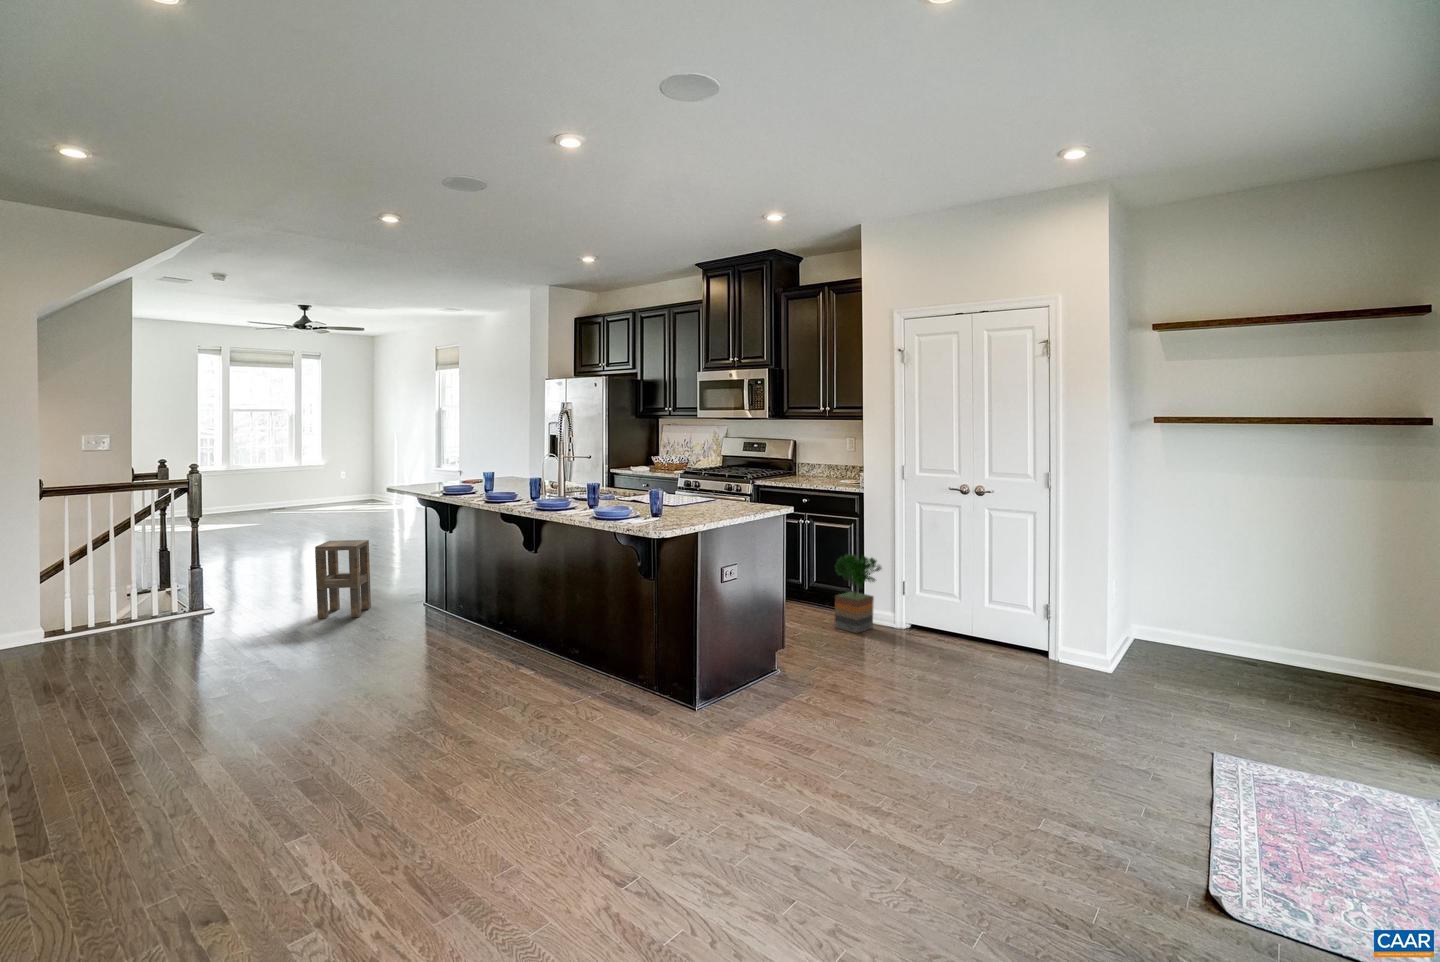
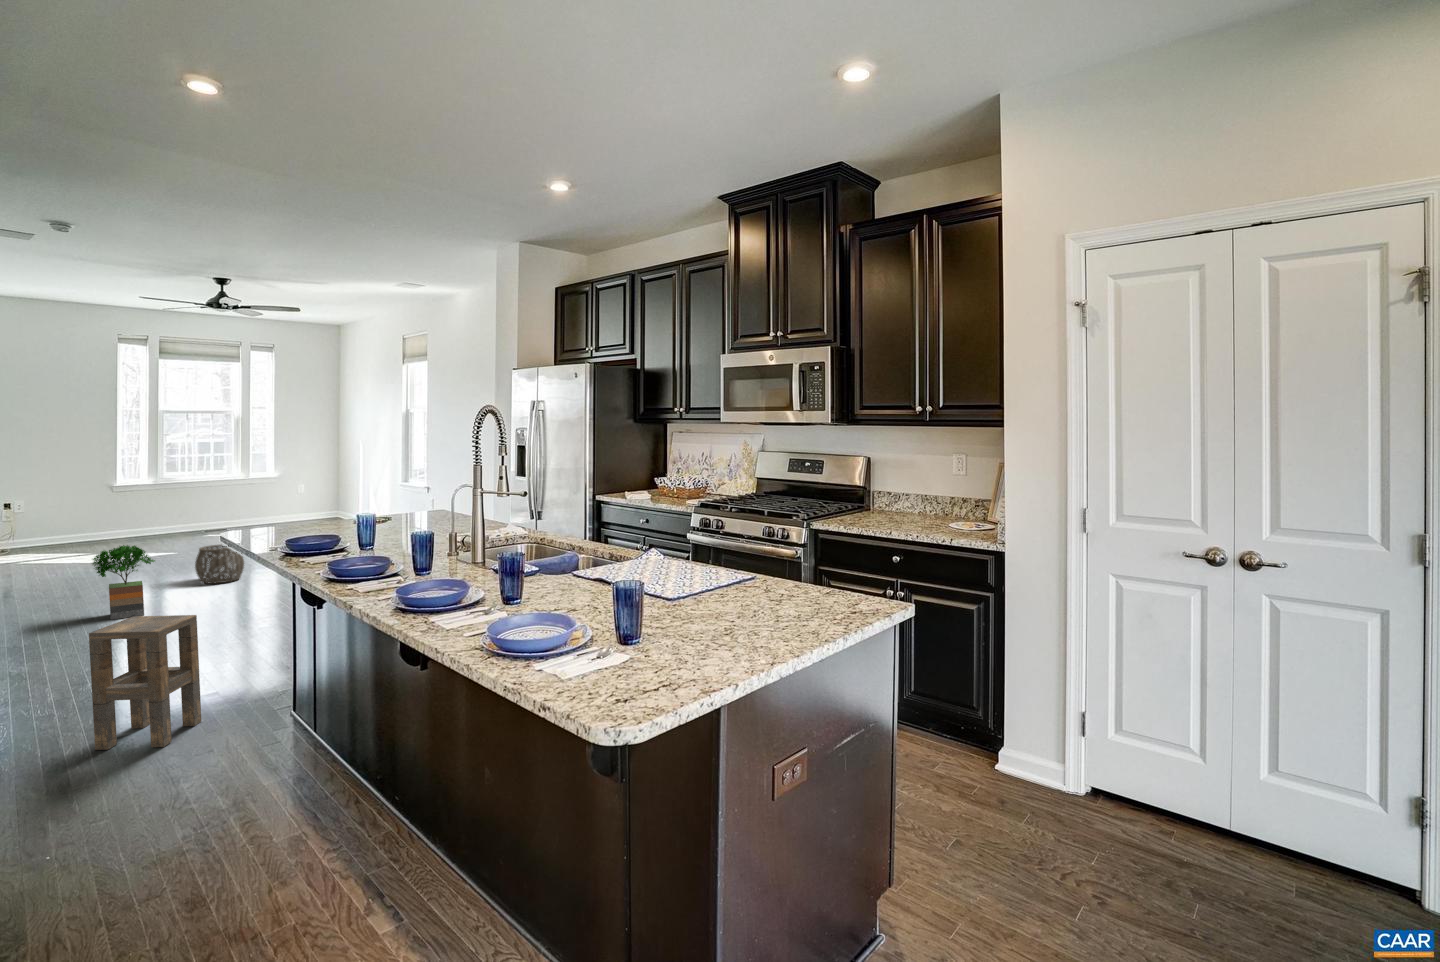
woven basket: none [294,513,330,543] -> present [195,544,244,584]
potted tree: present [835,554,881,633] -> present [92,545,155,620]

